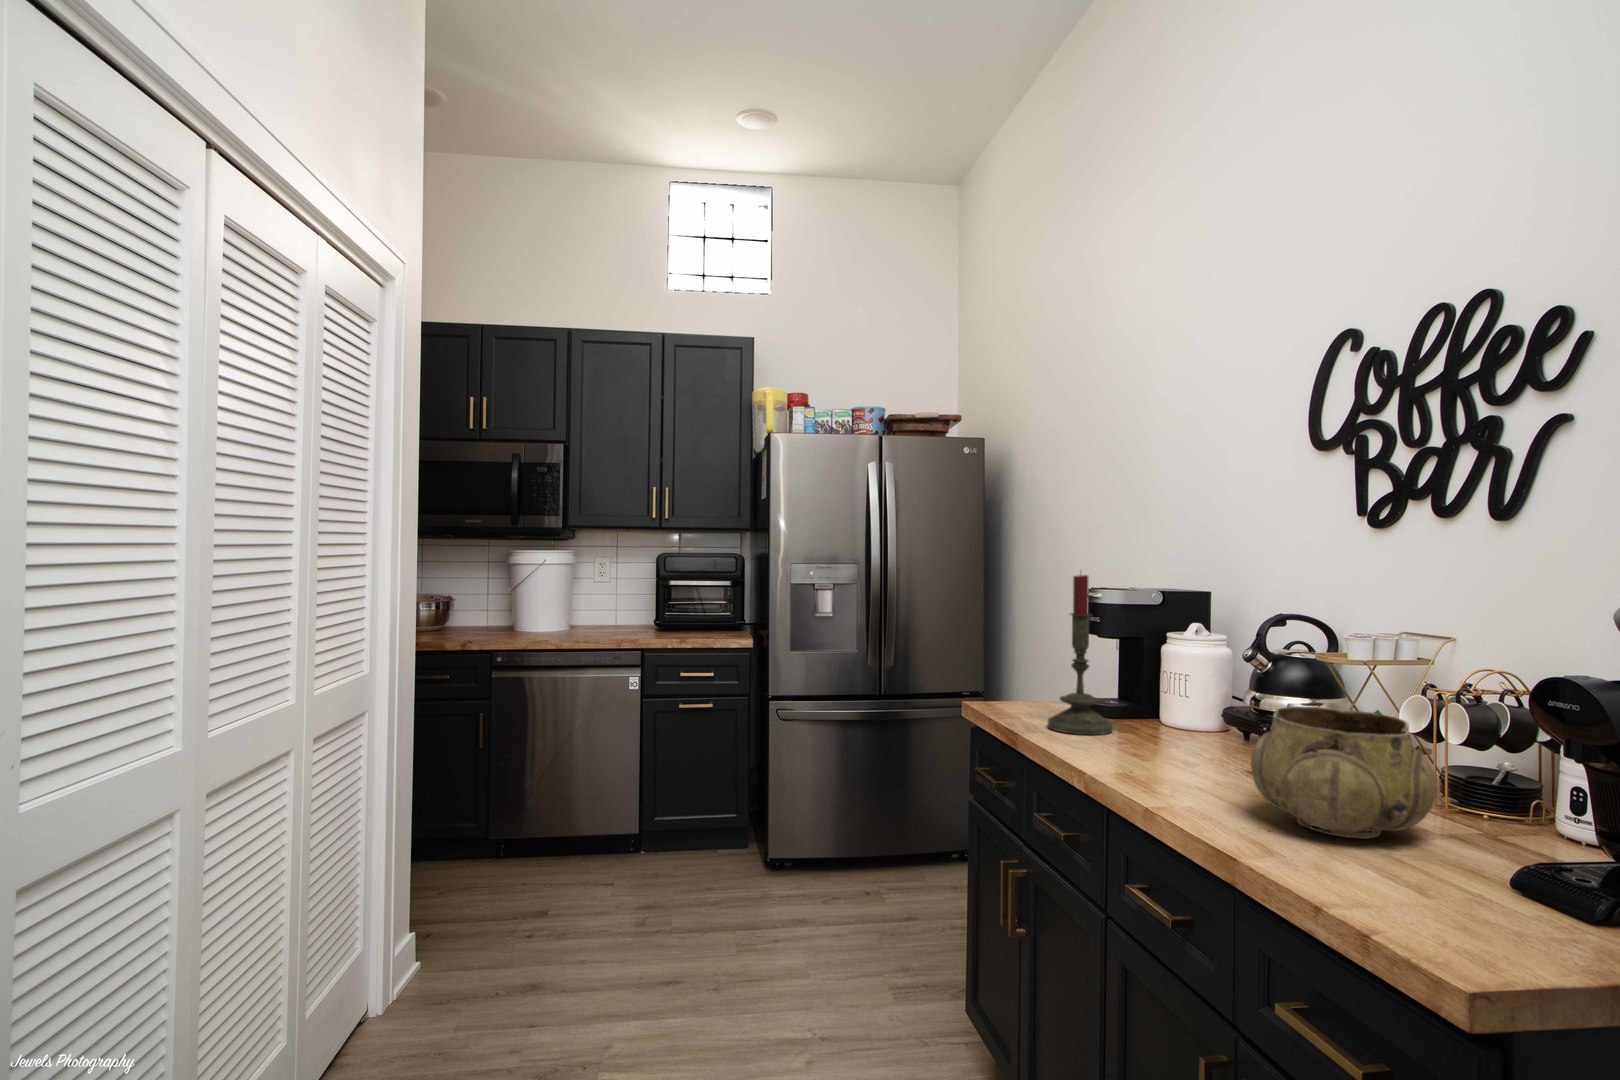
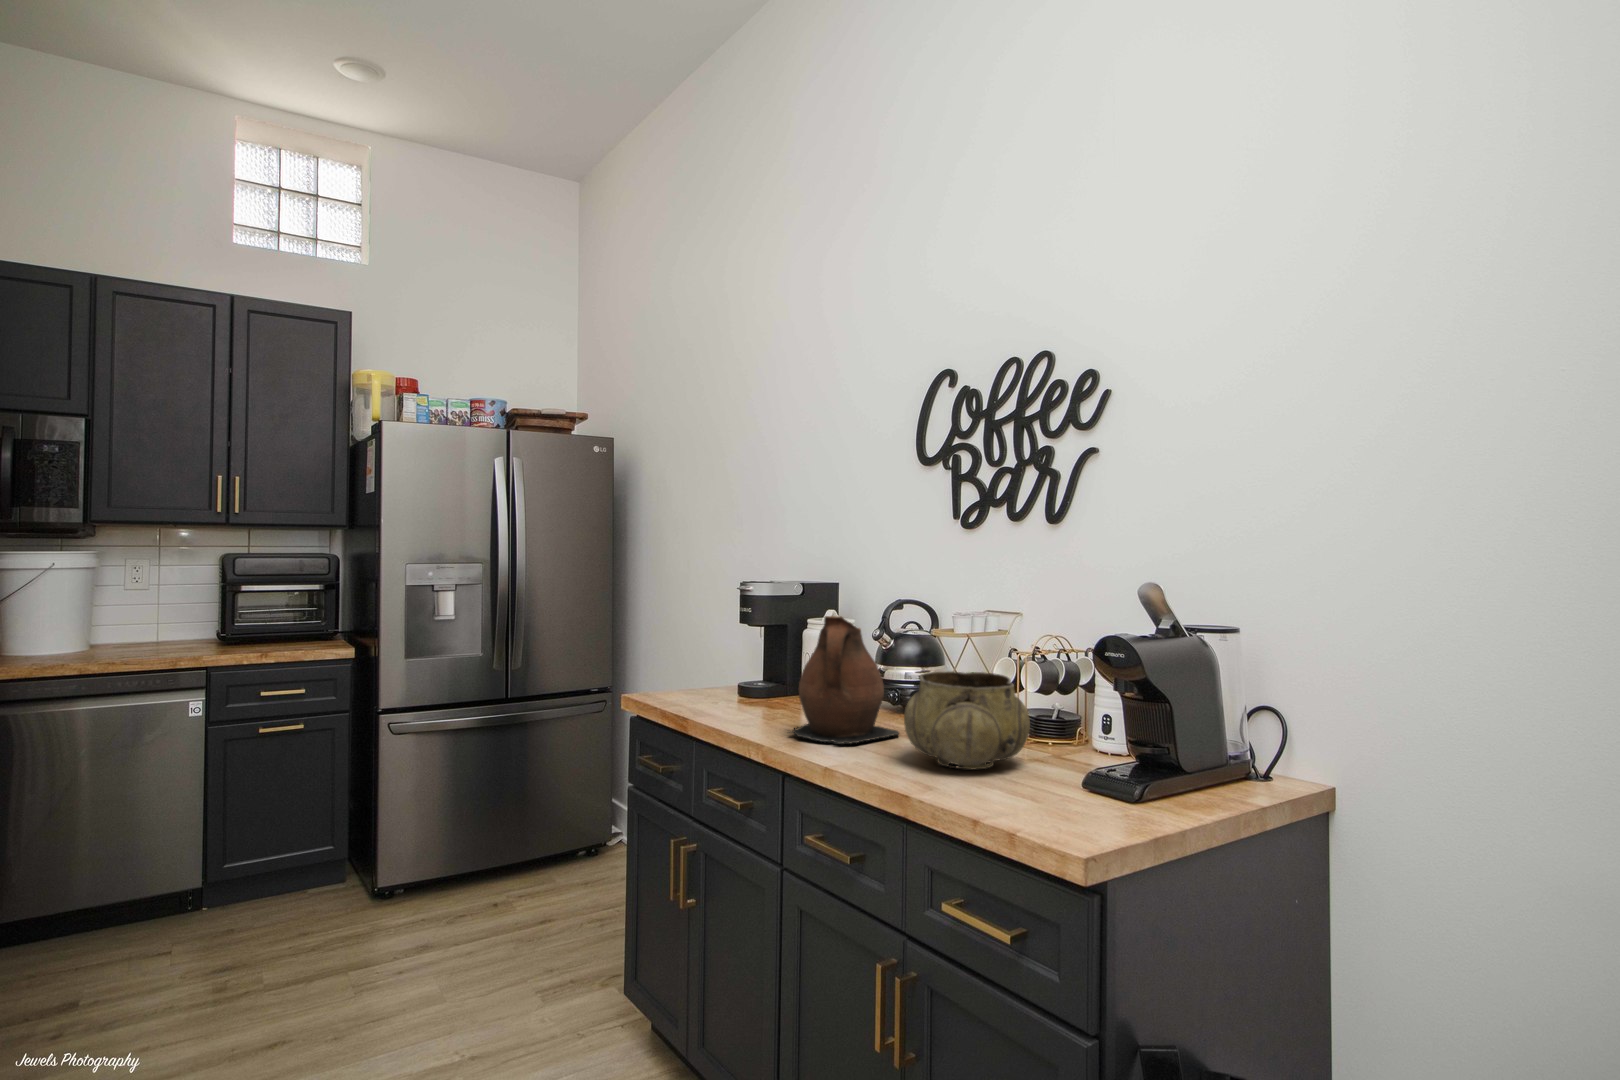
candle: present [1048,575,1112,735] -> none [712,566,768,715]
ceramic pitcher: none [1116,630,1263,783] -> present [789,616,899,744]

